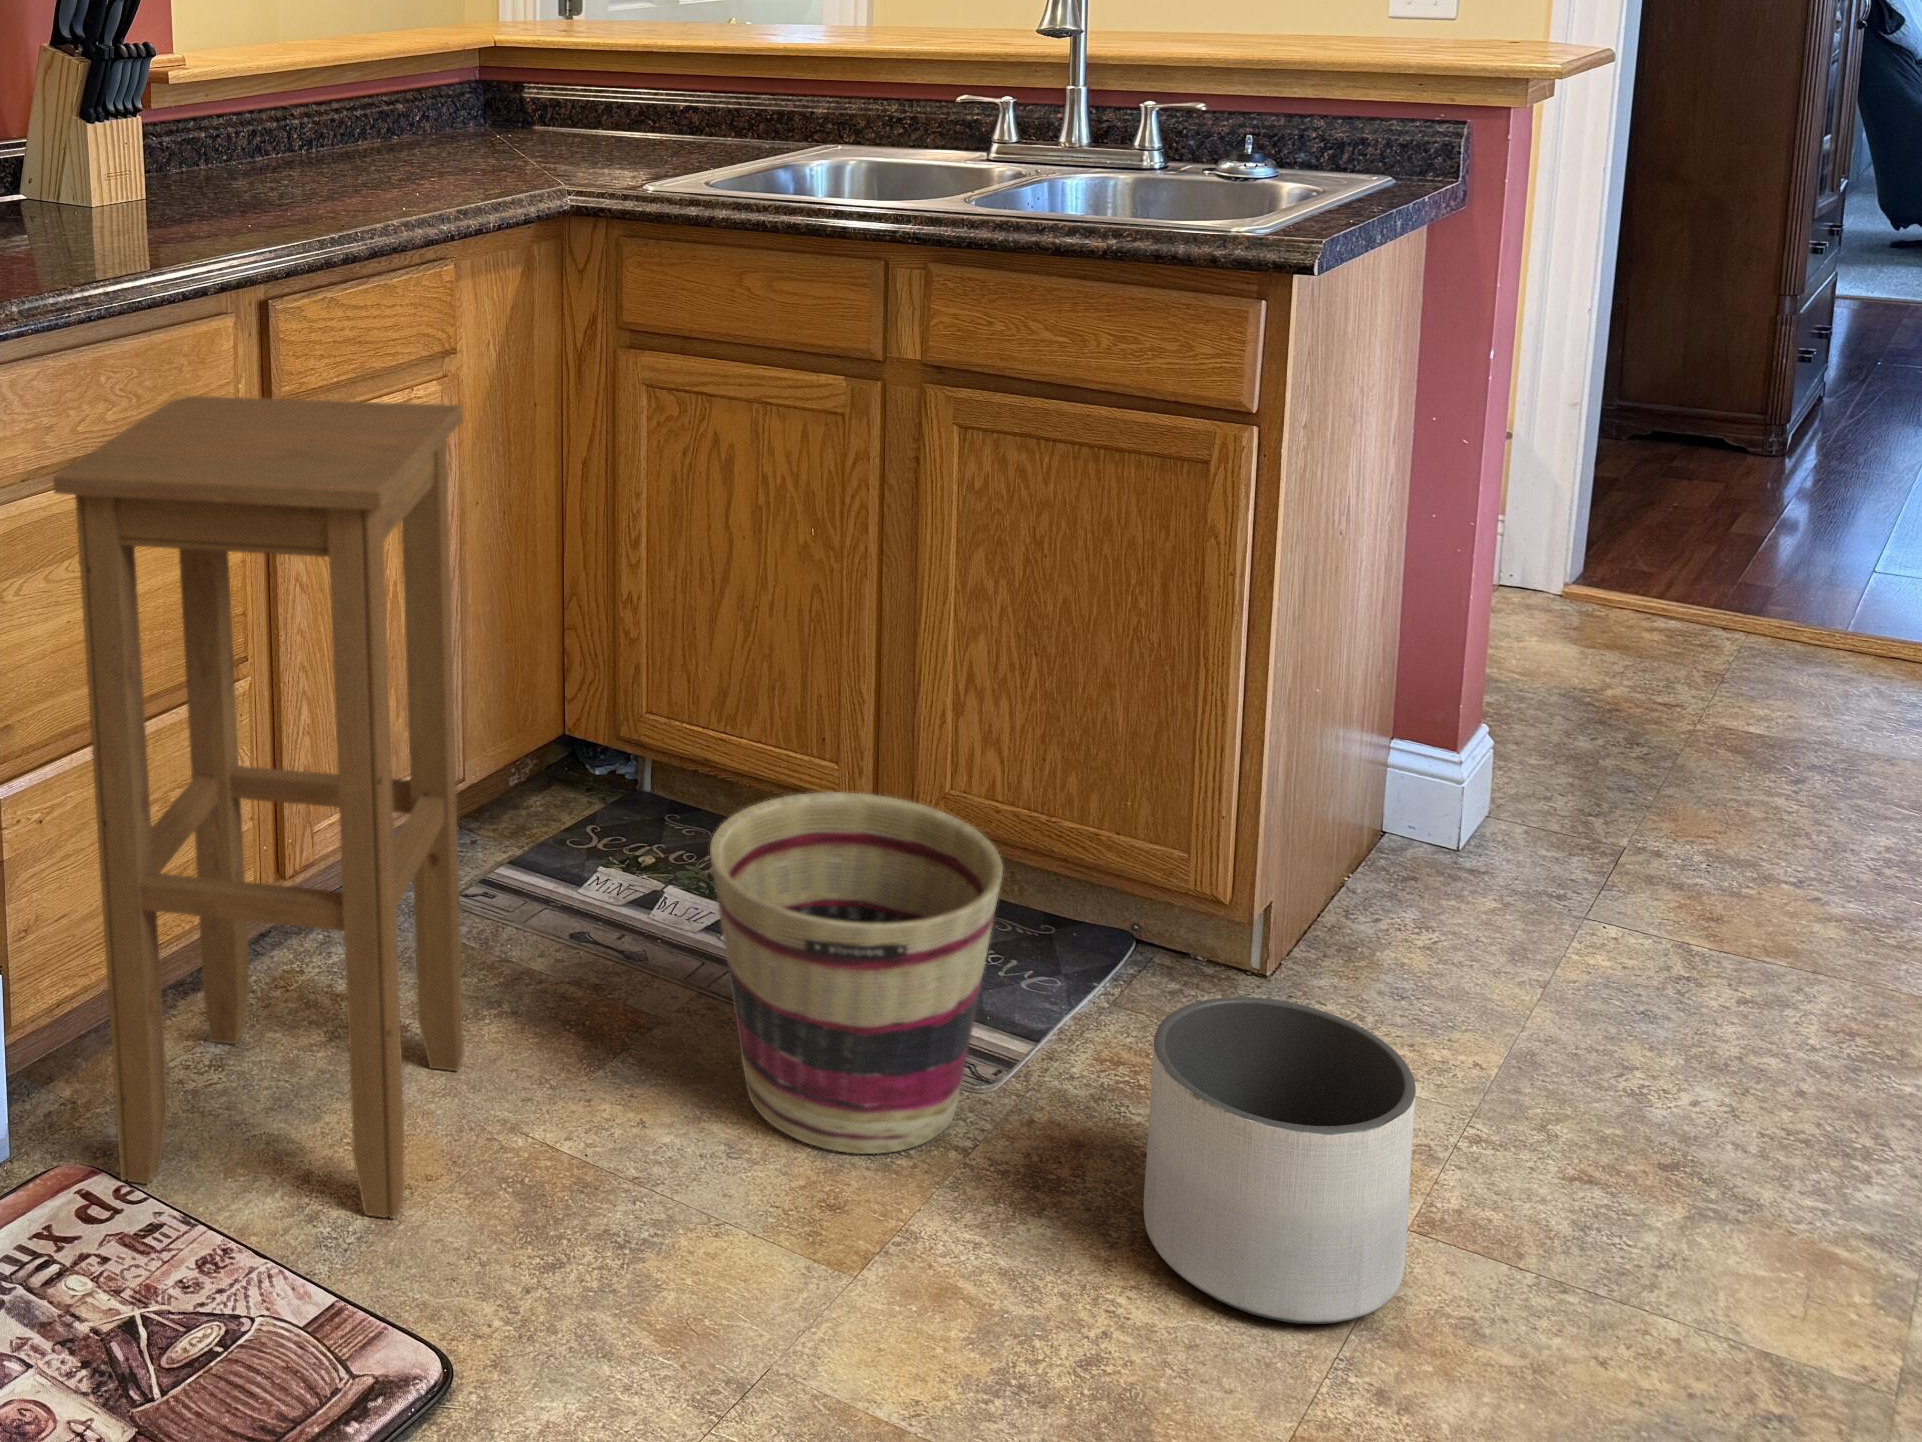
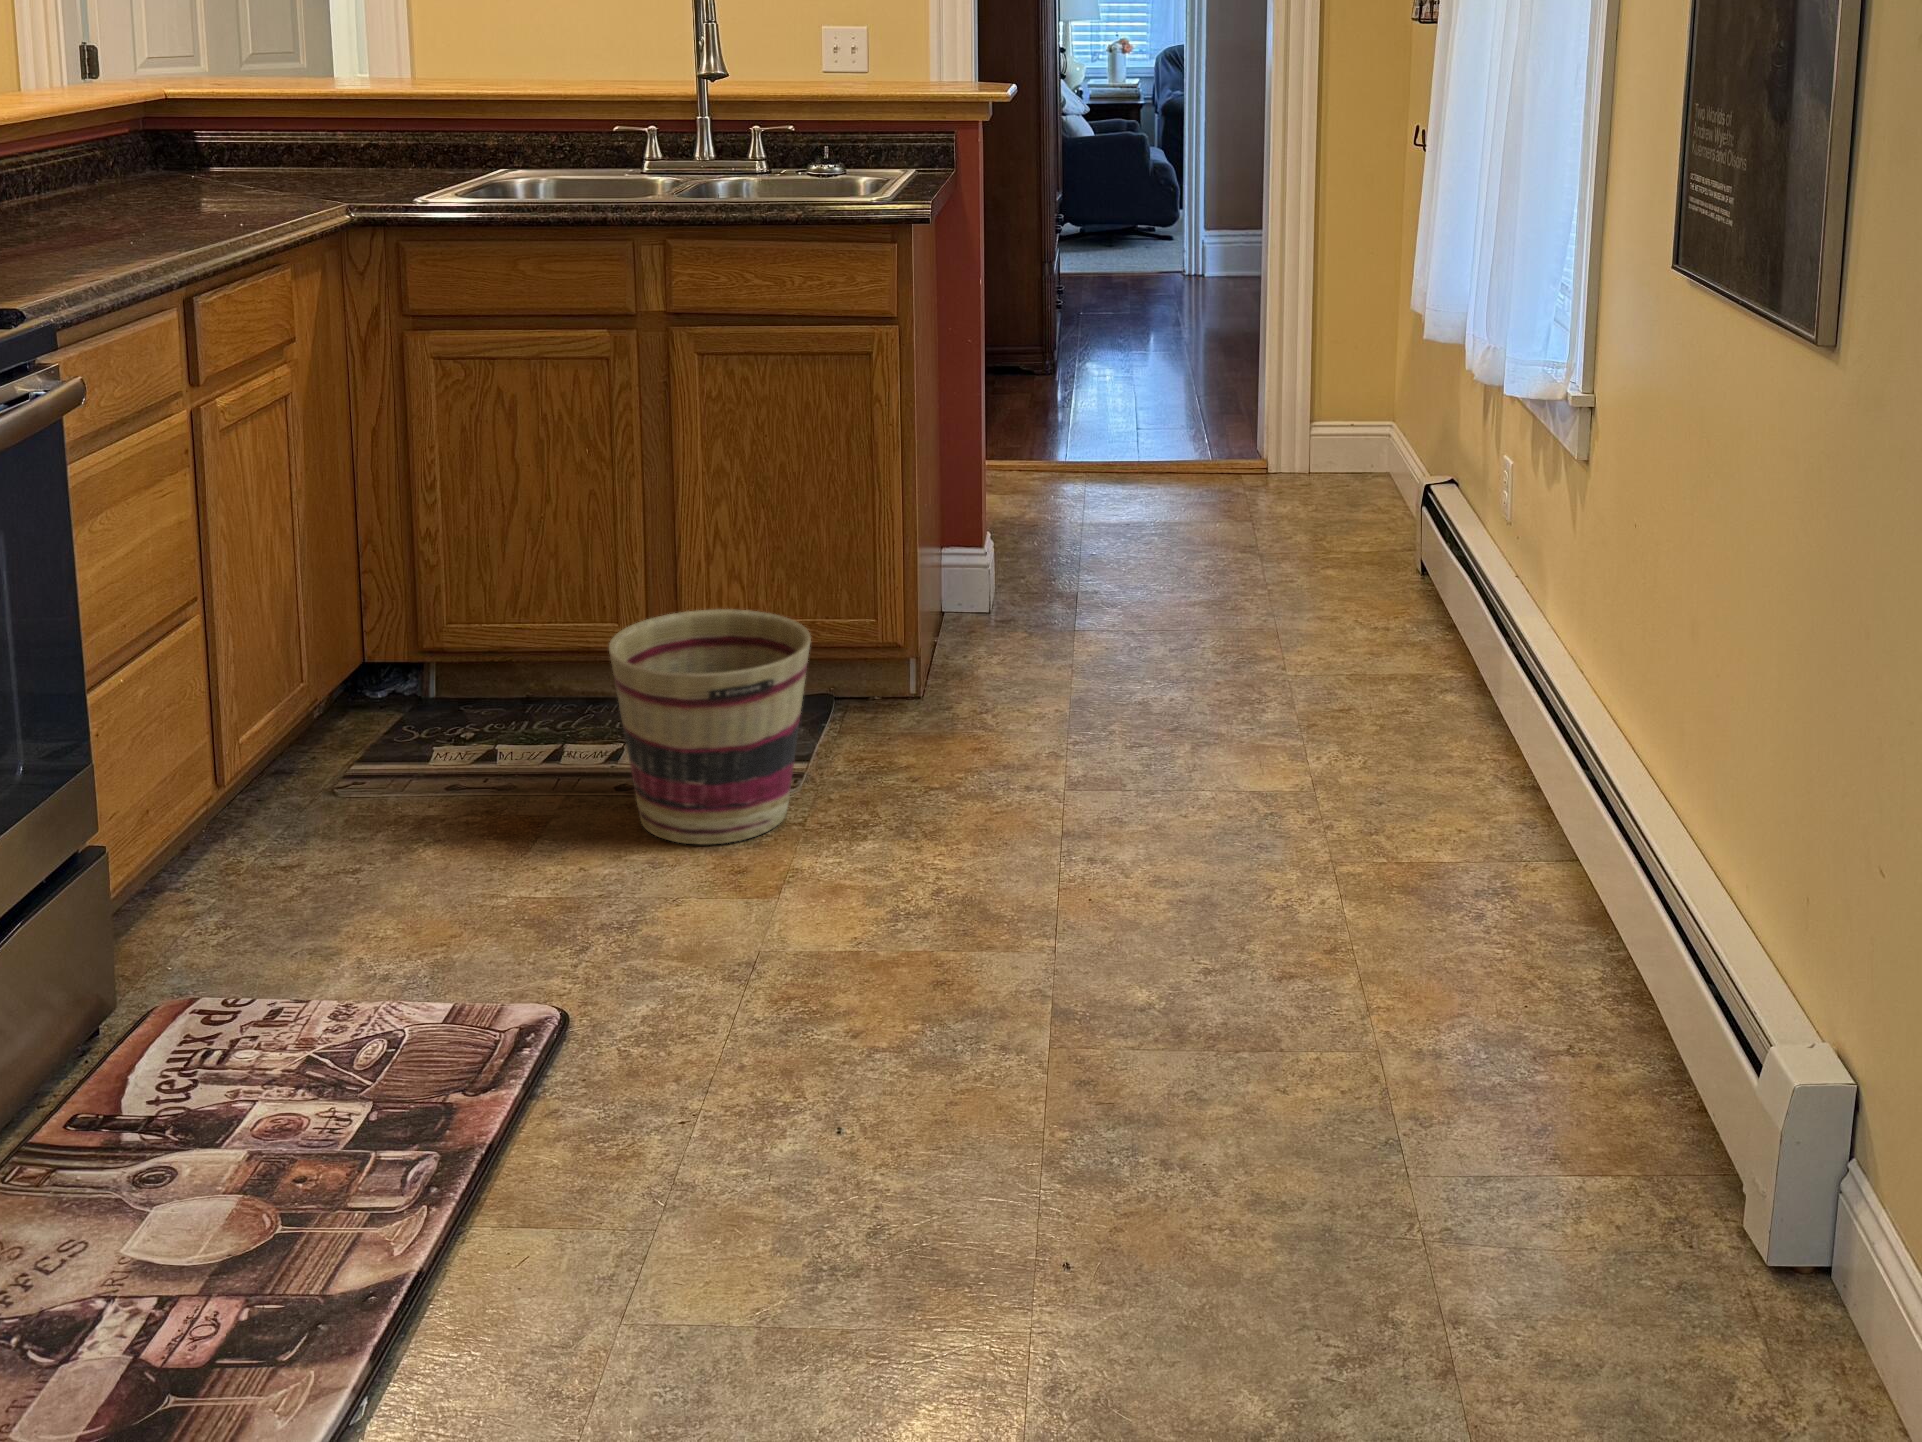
stool: present [53,396,464,1219] -> none [161,351,459,1003]
planter: present [1144,997,1416,1324] -> none [925,668,1072,843]

